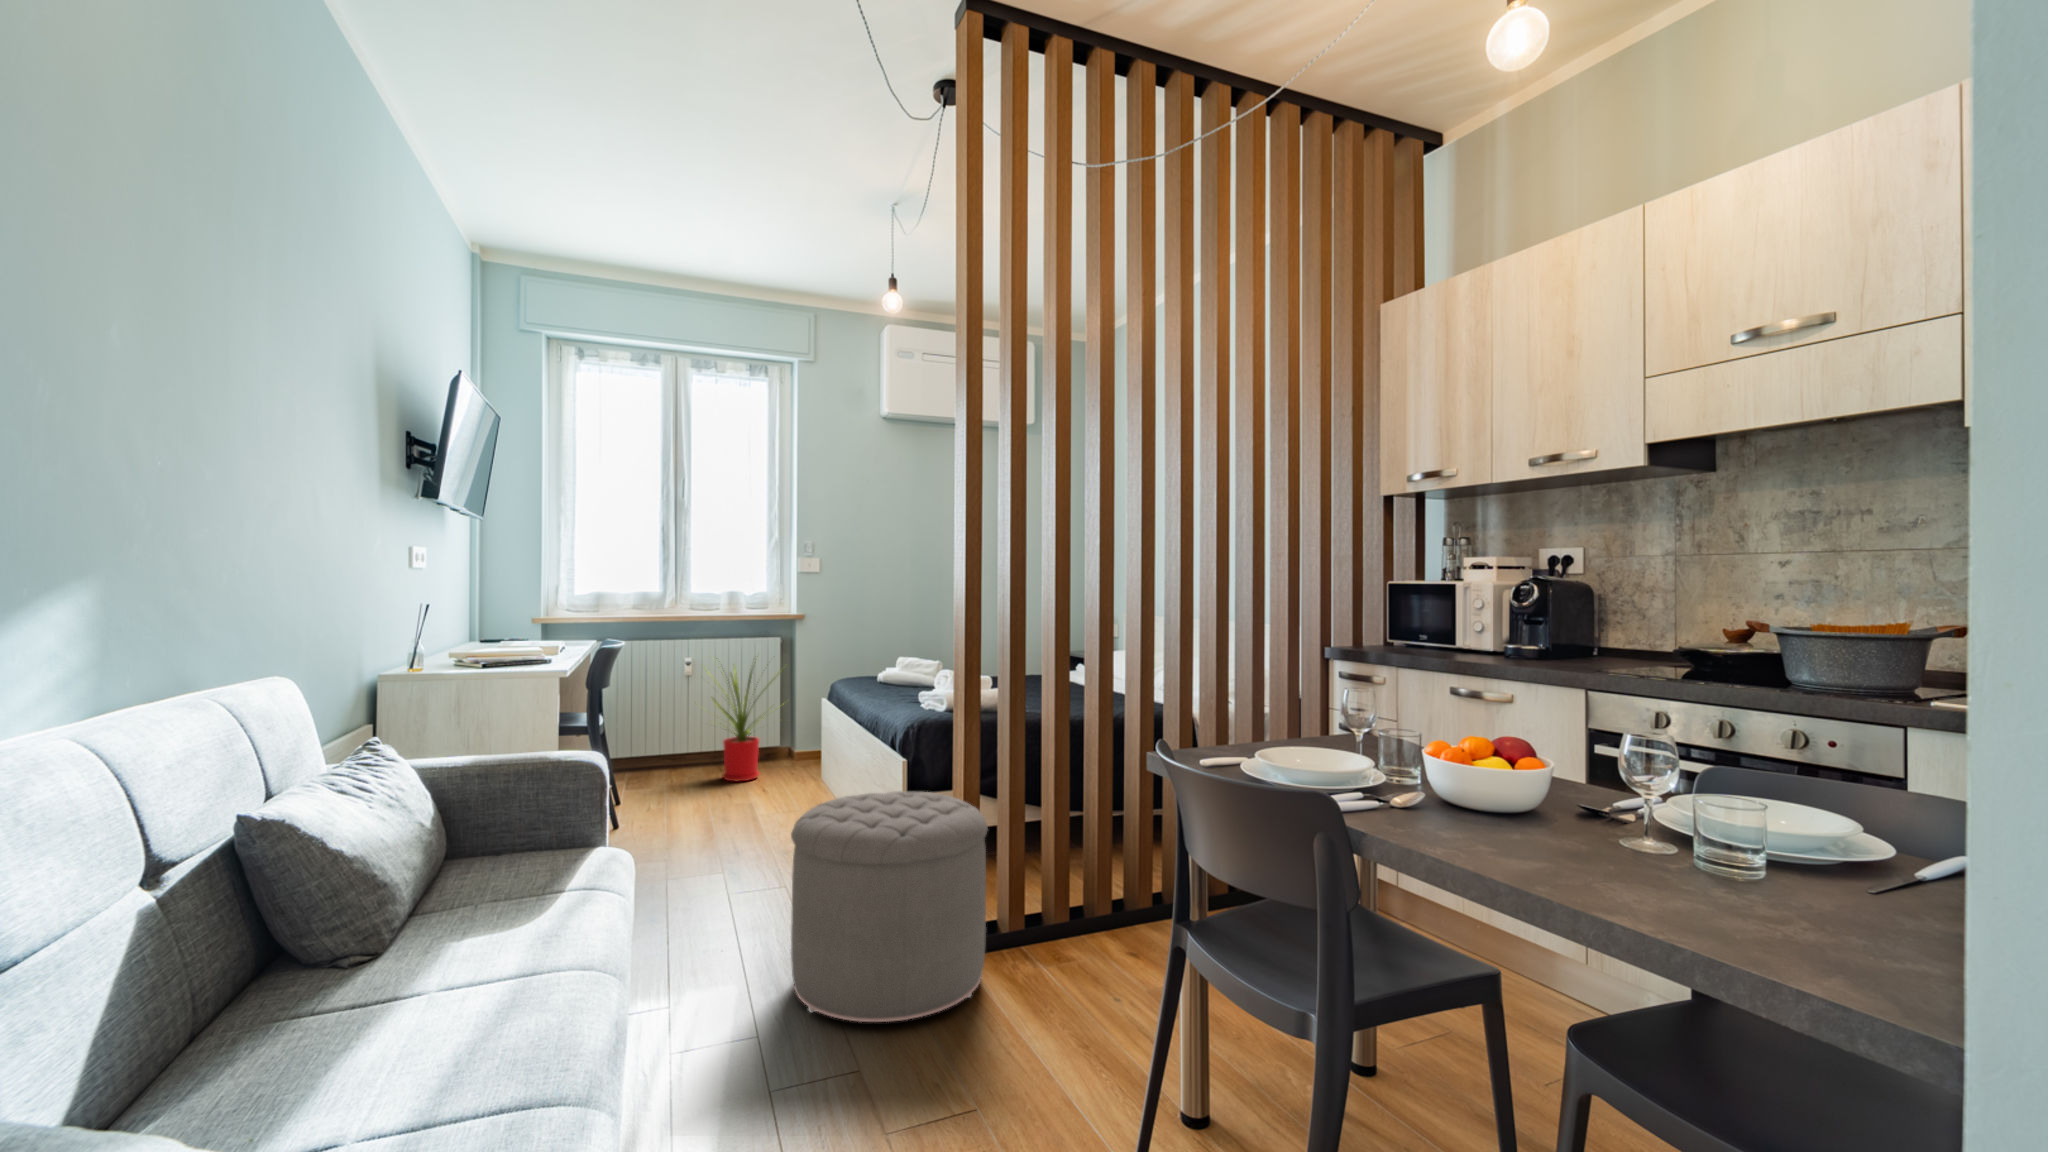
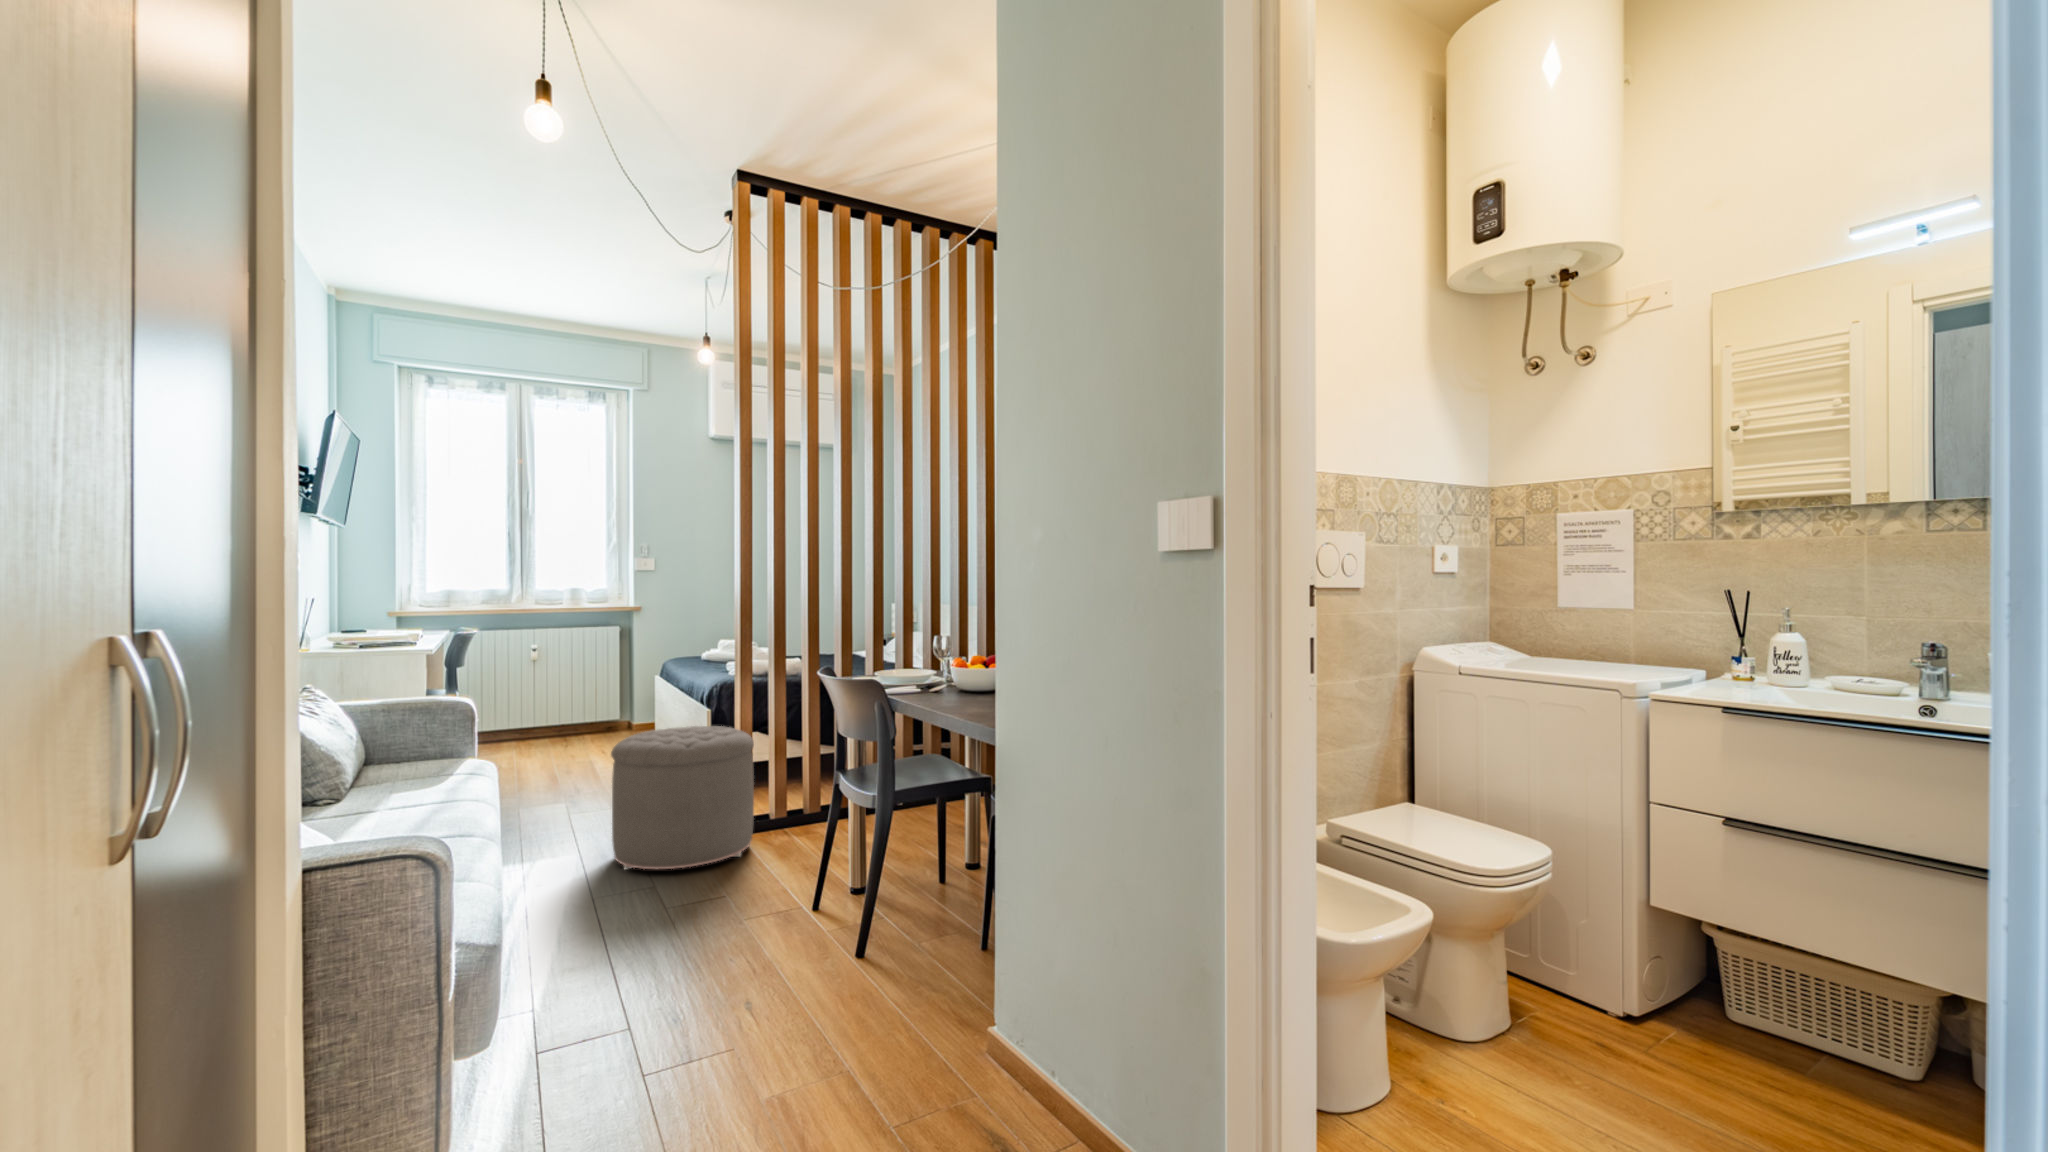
house plant: present [707,656,783,781] -> none [539,637,628,747]

